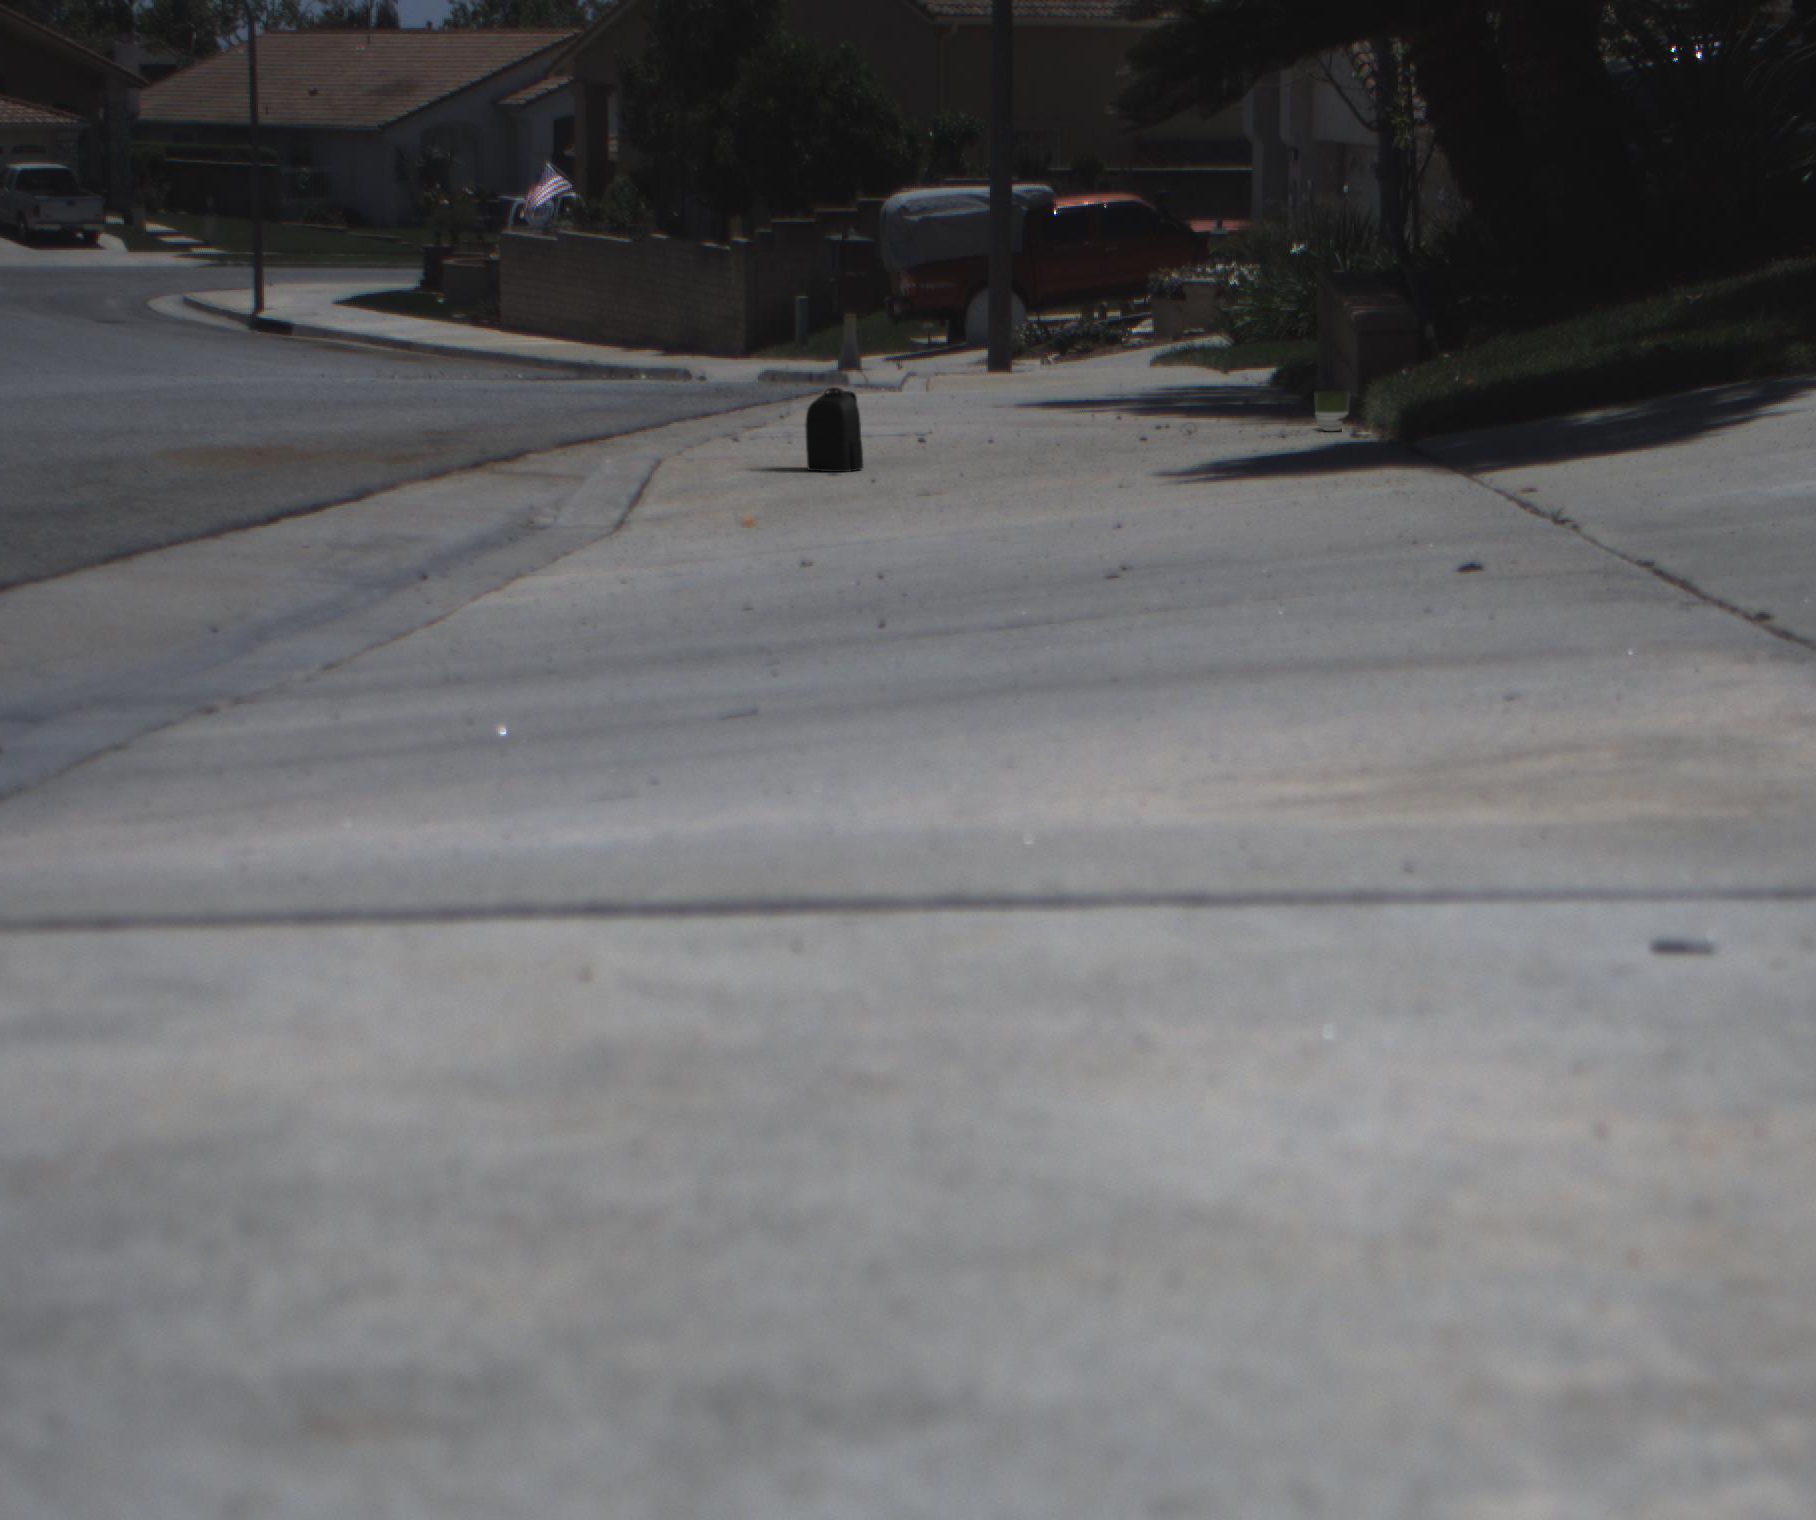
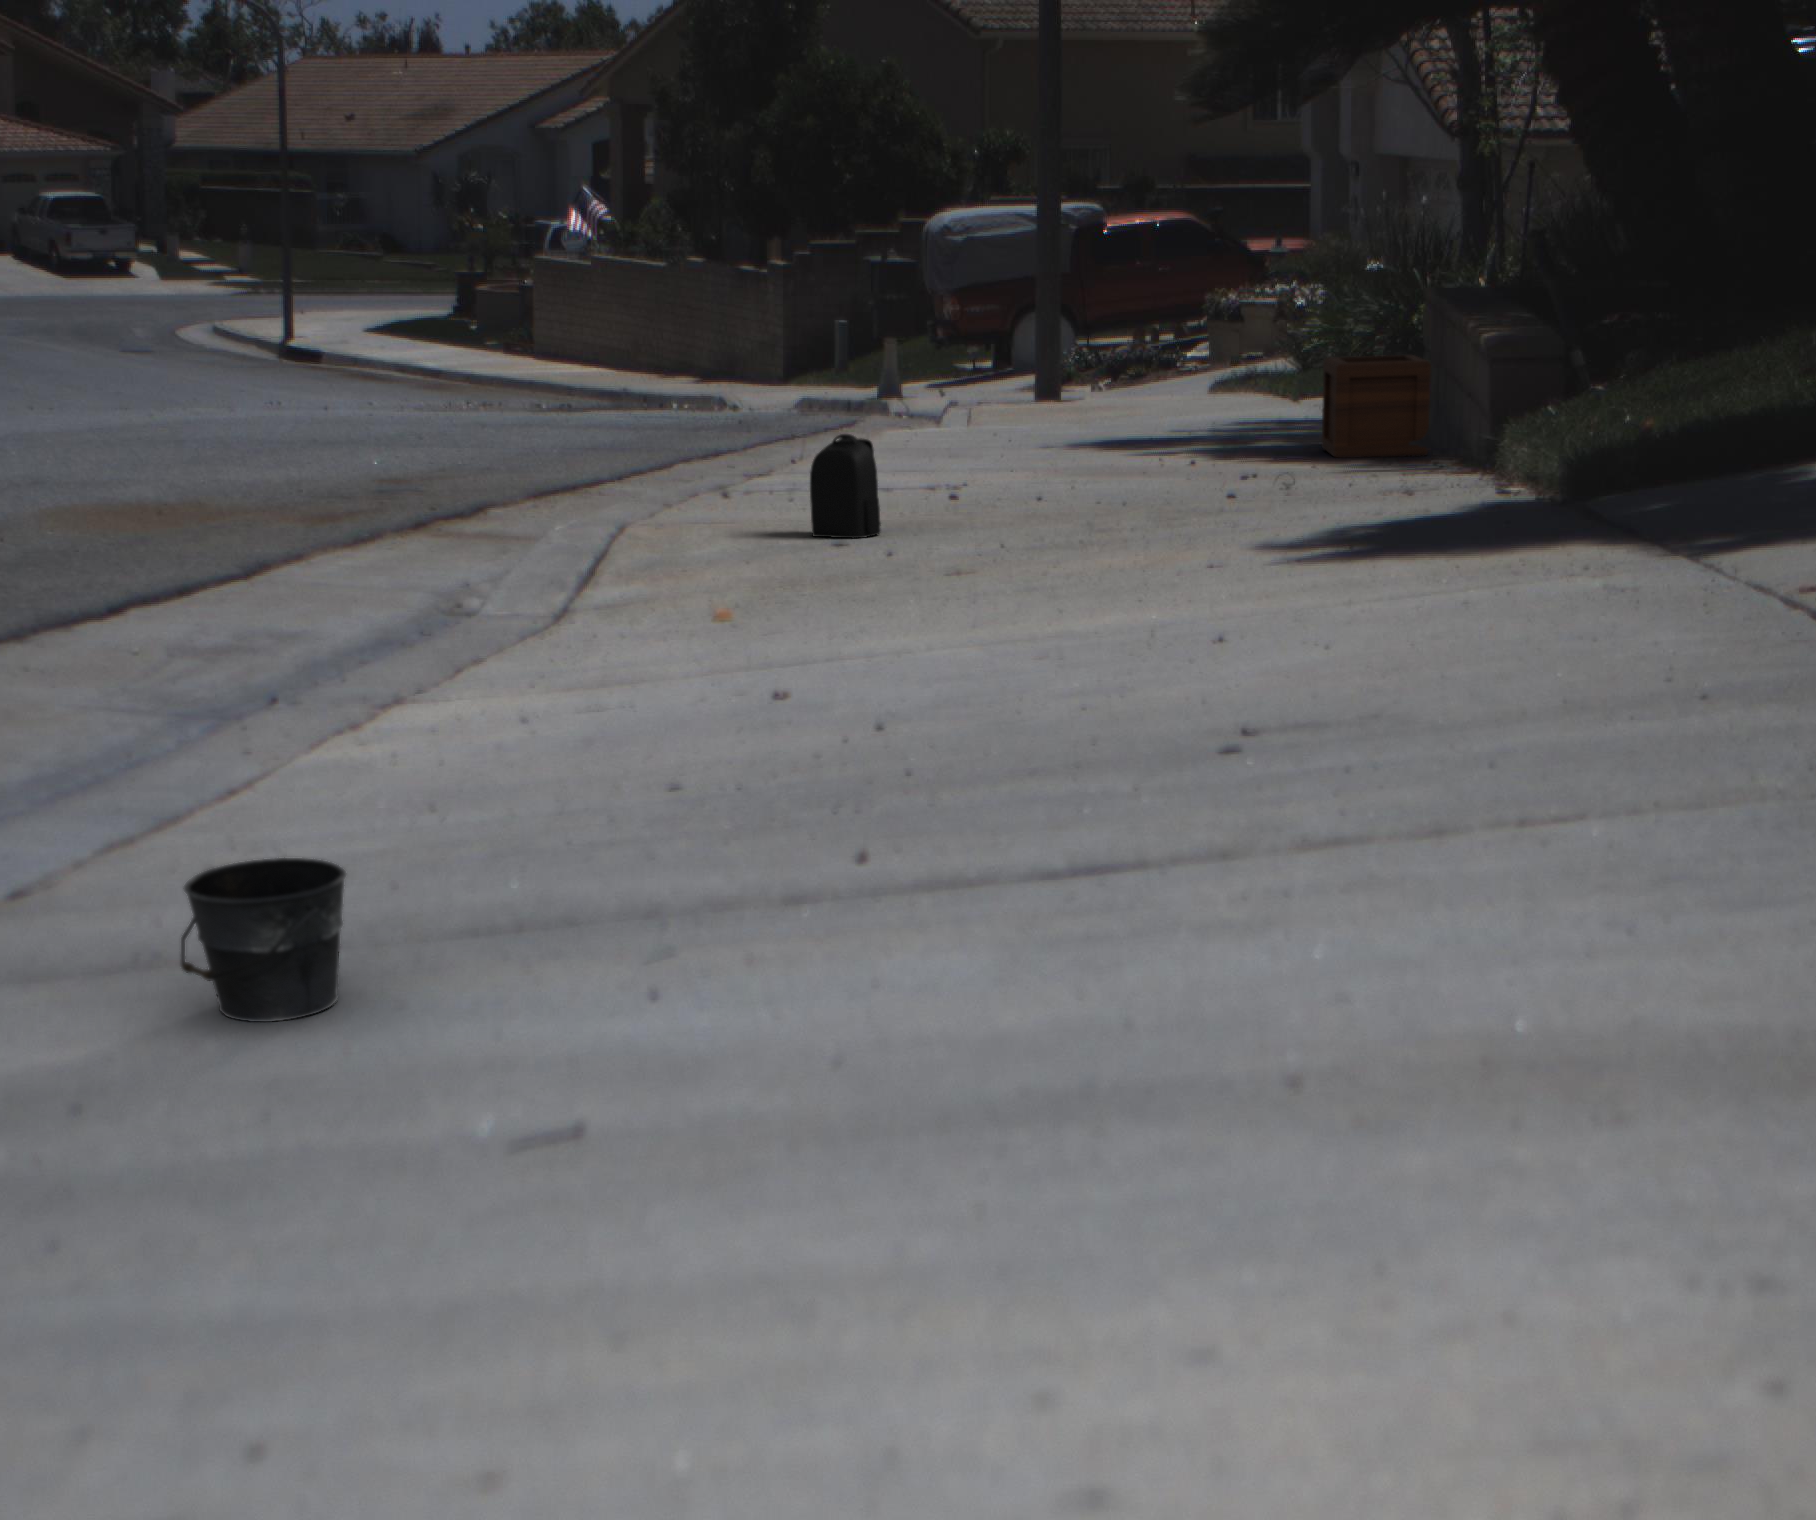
wooden crate: none [1233,329,1322,417] -> present [1322,355,1431,458]
planter: present [1315,391,1350,431] -> none [1429,430,1472,479]
bucket: none [484,611,584,702] -> present [181,858,346,1022]

